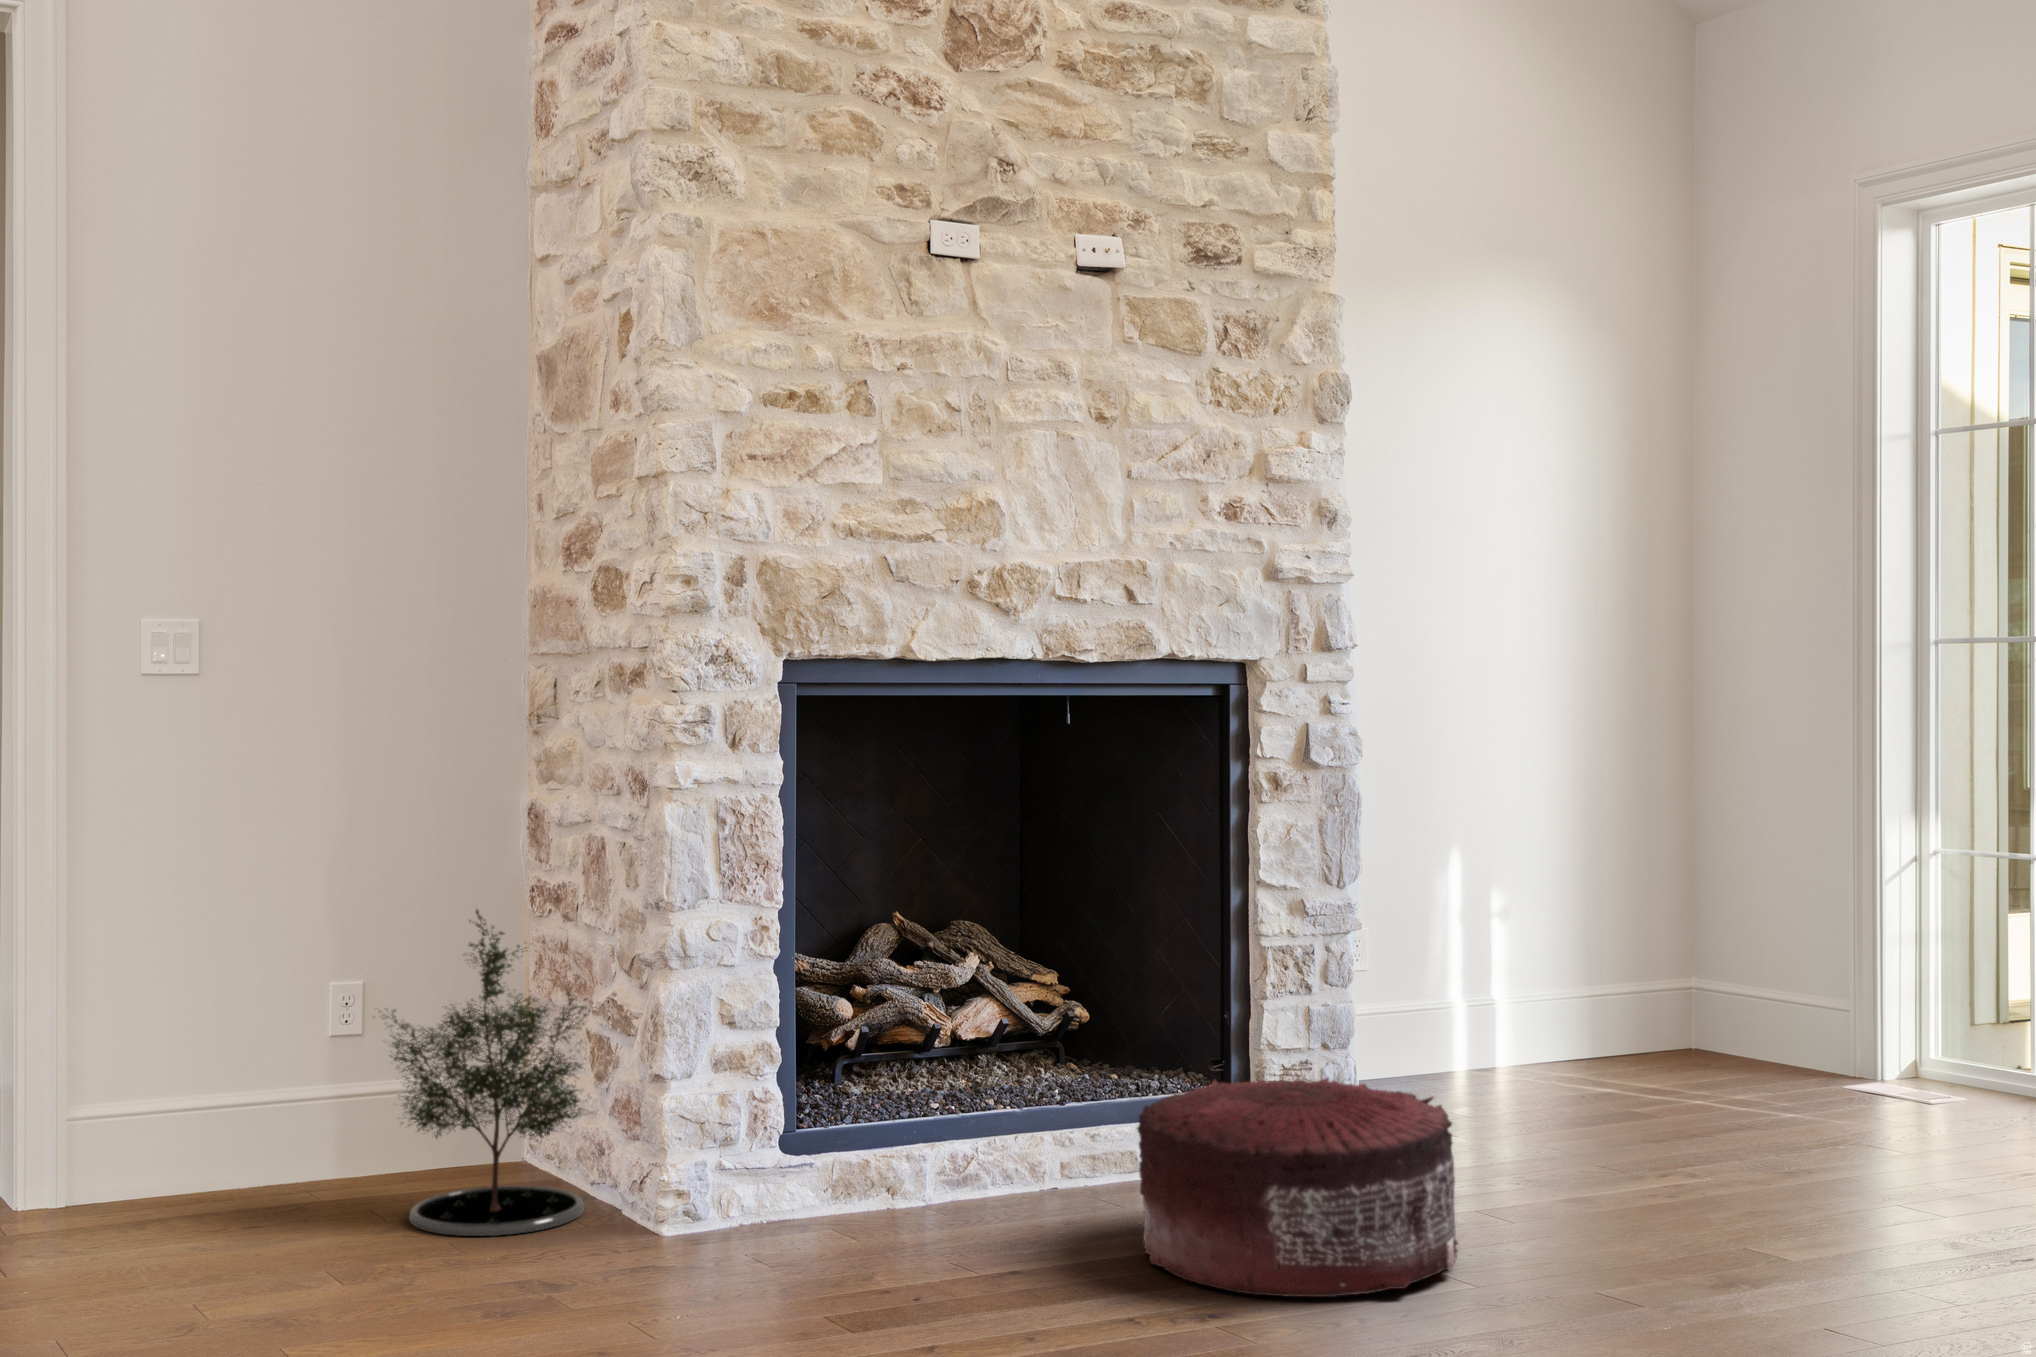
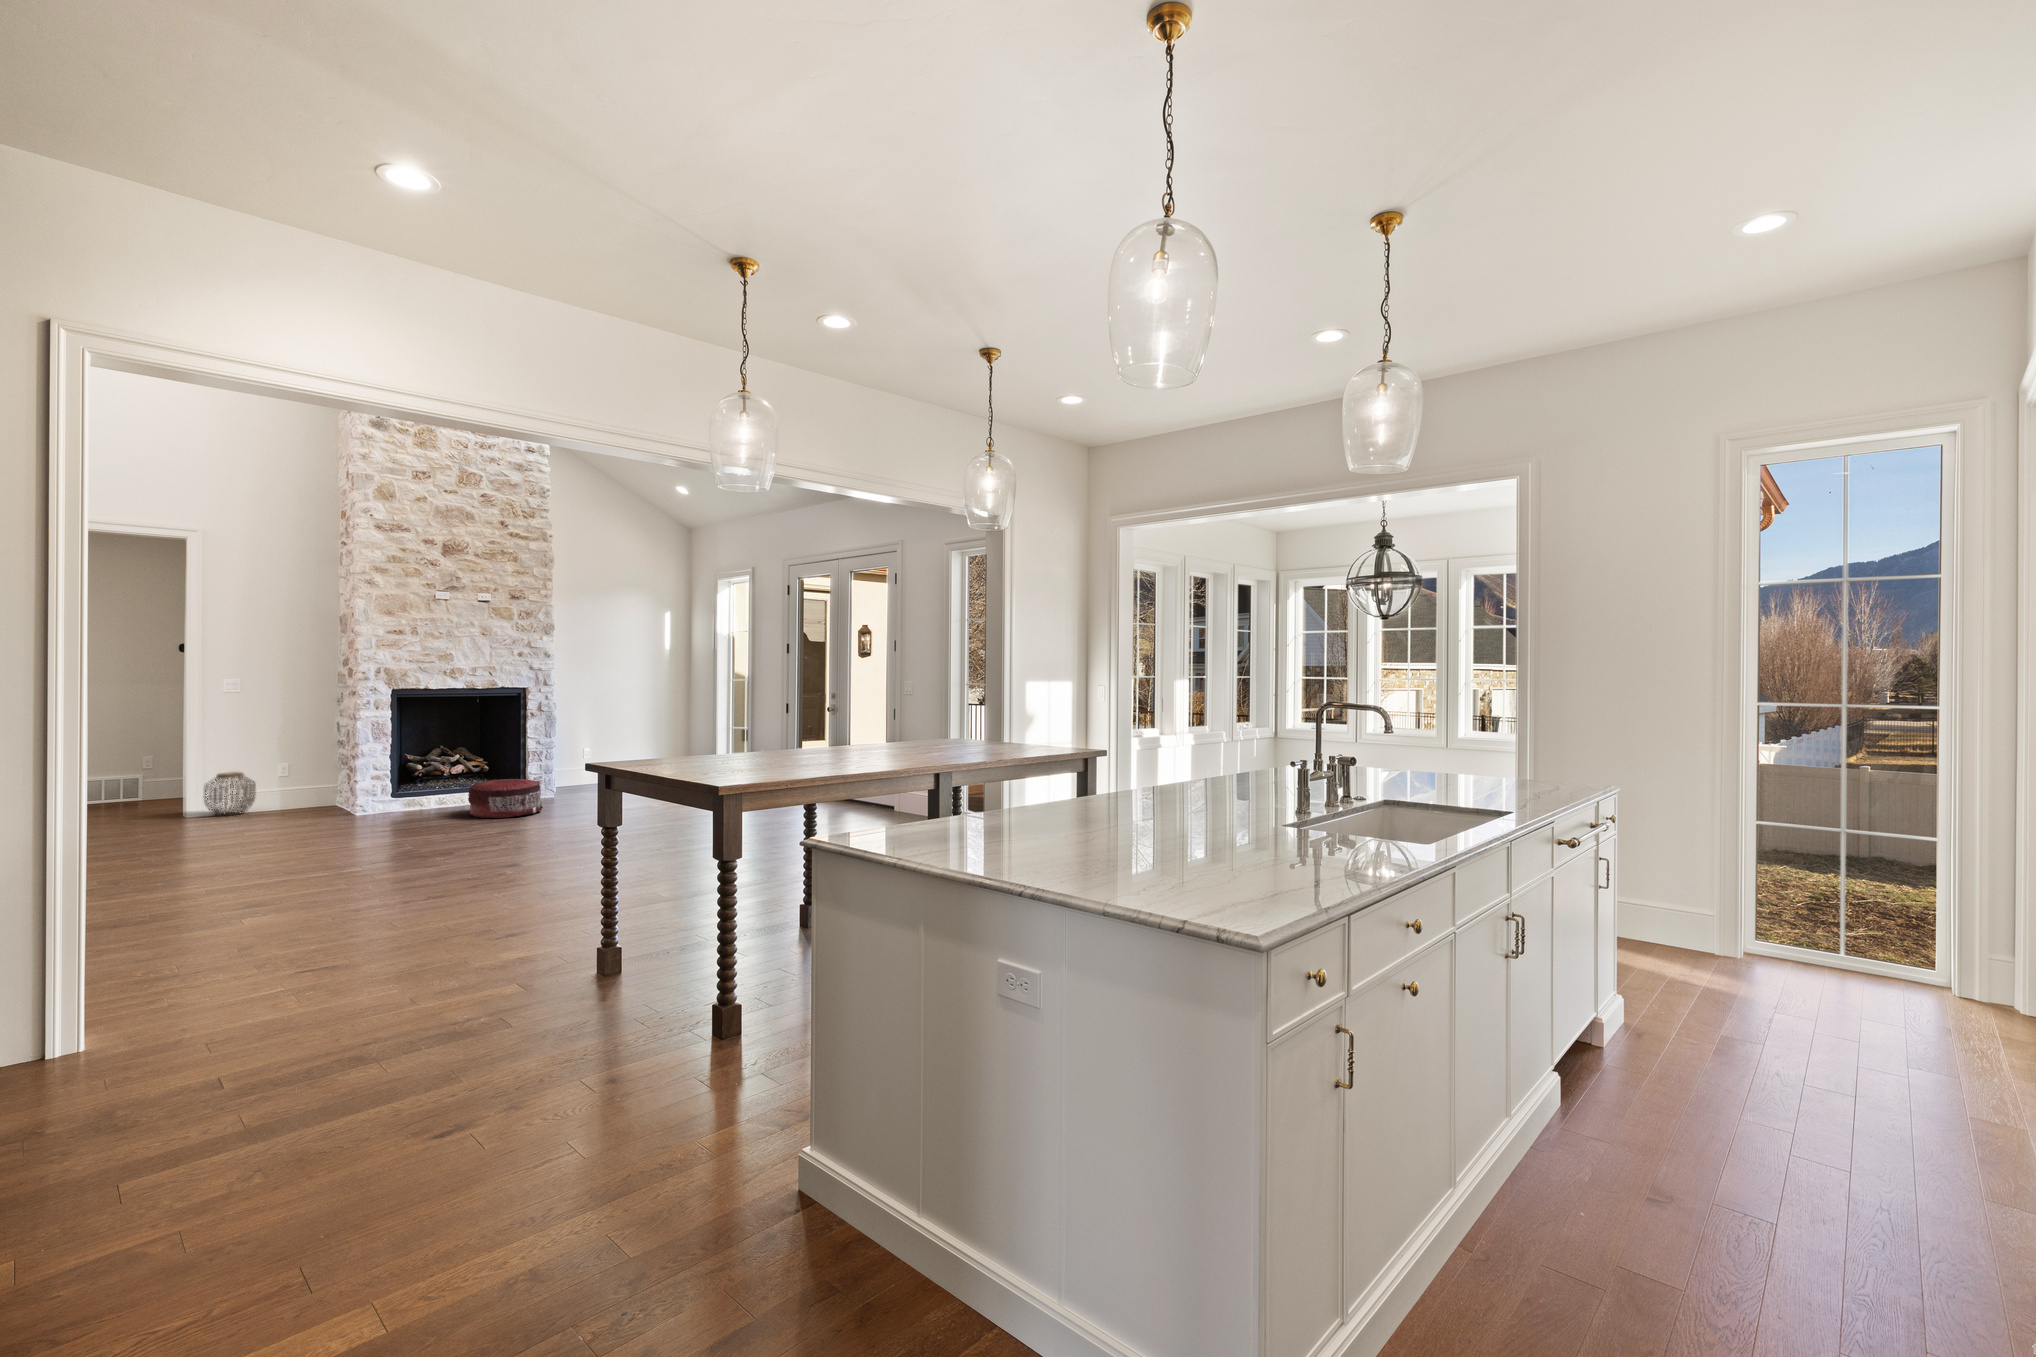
potted tree: present [387,910,587,1236] -> none [282,744,342,815]
woven basket: none [88,1028,276,1226] -> present [204,772,256,816]

